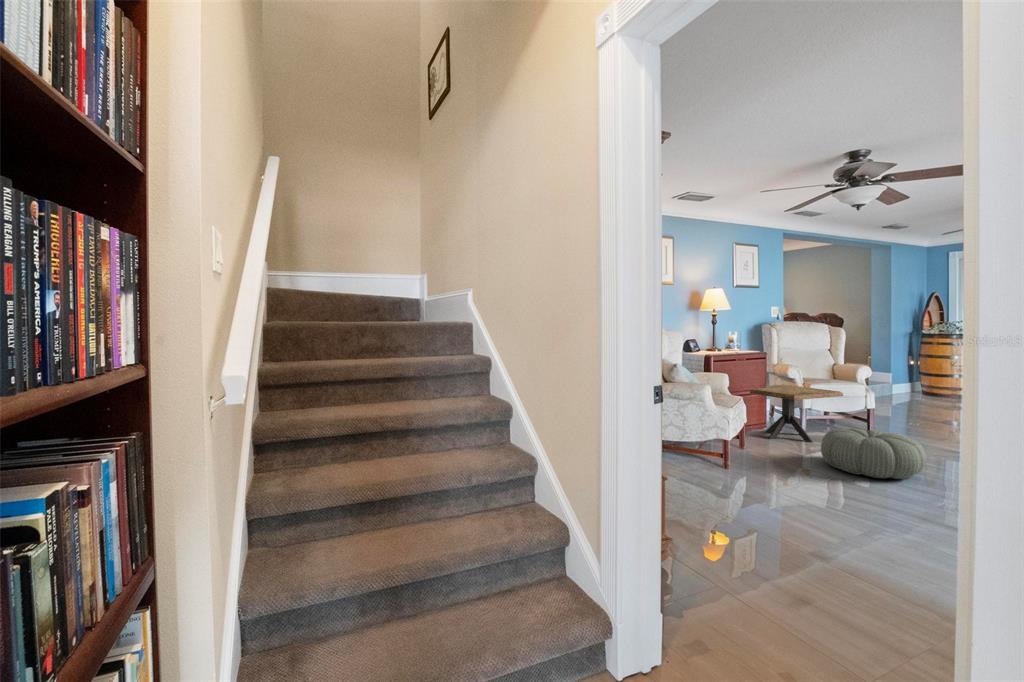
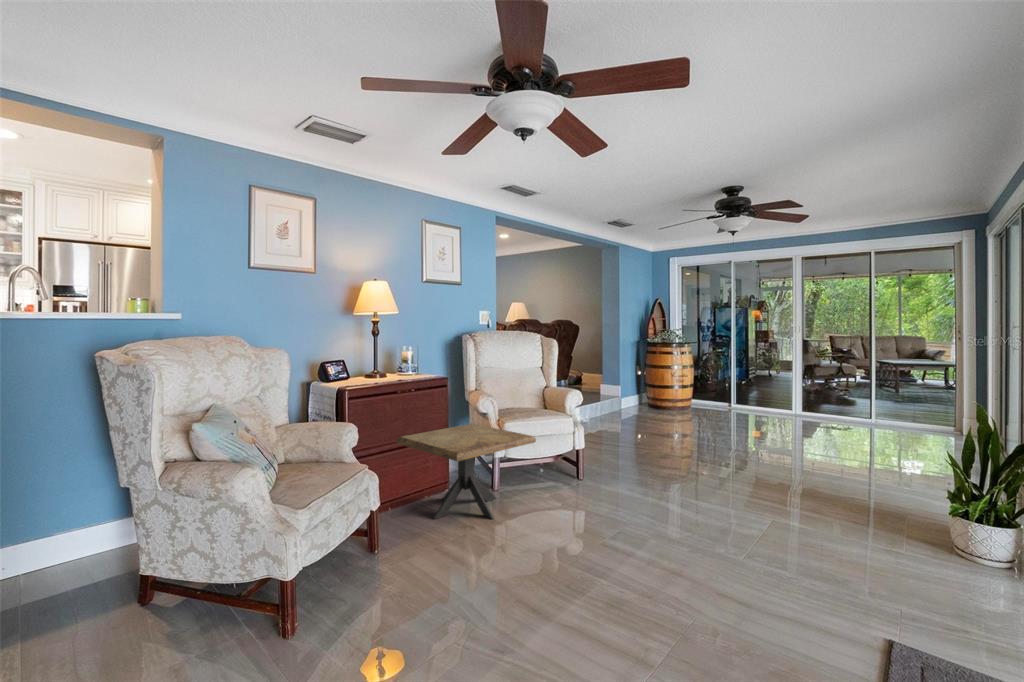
pouf: present [821,429,926,479] -> none [467,513,616,625]

